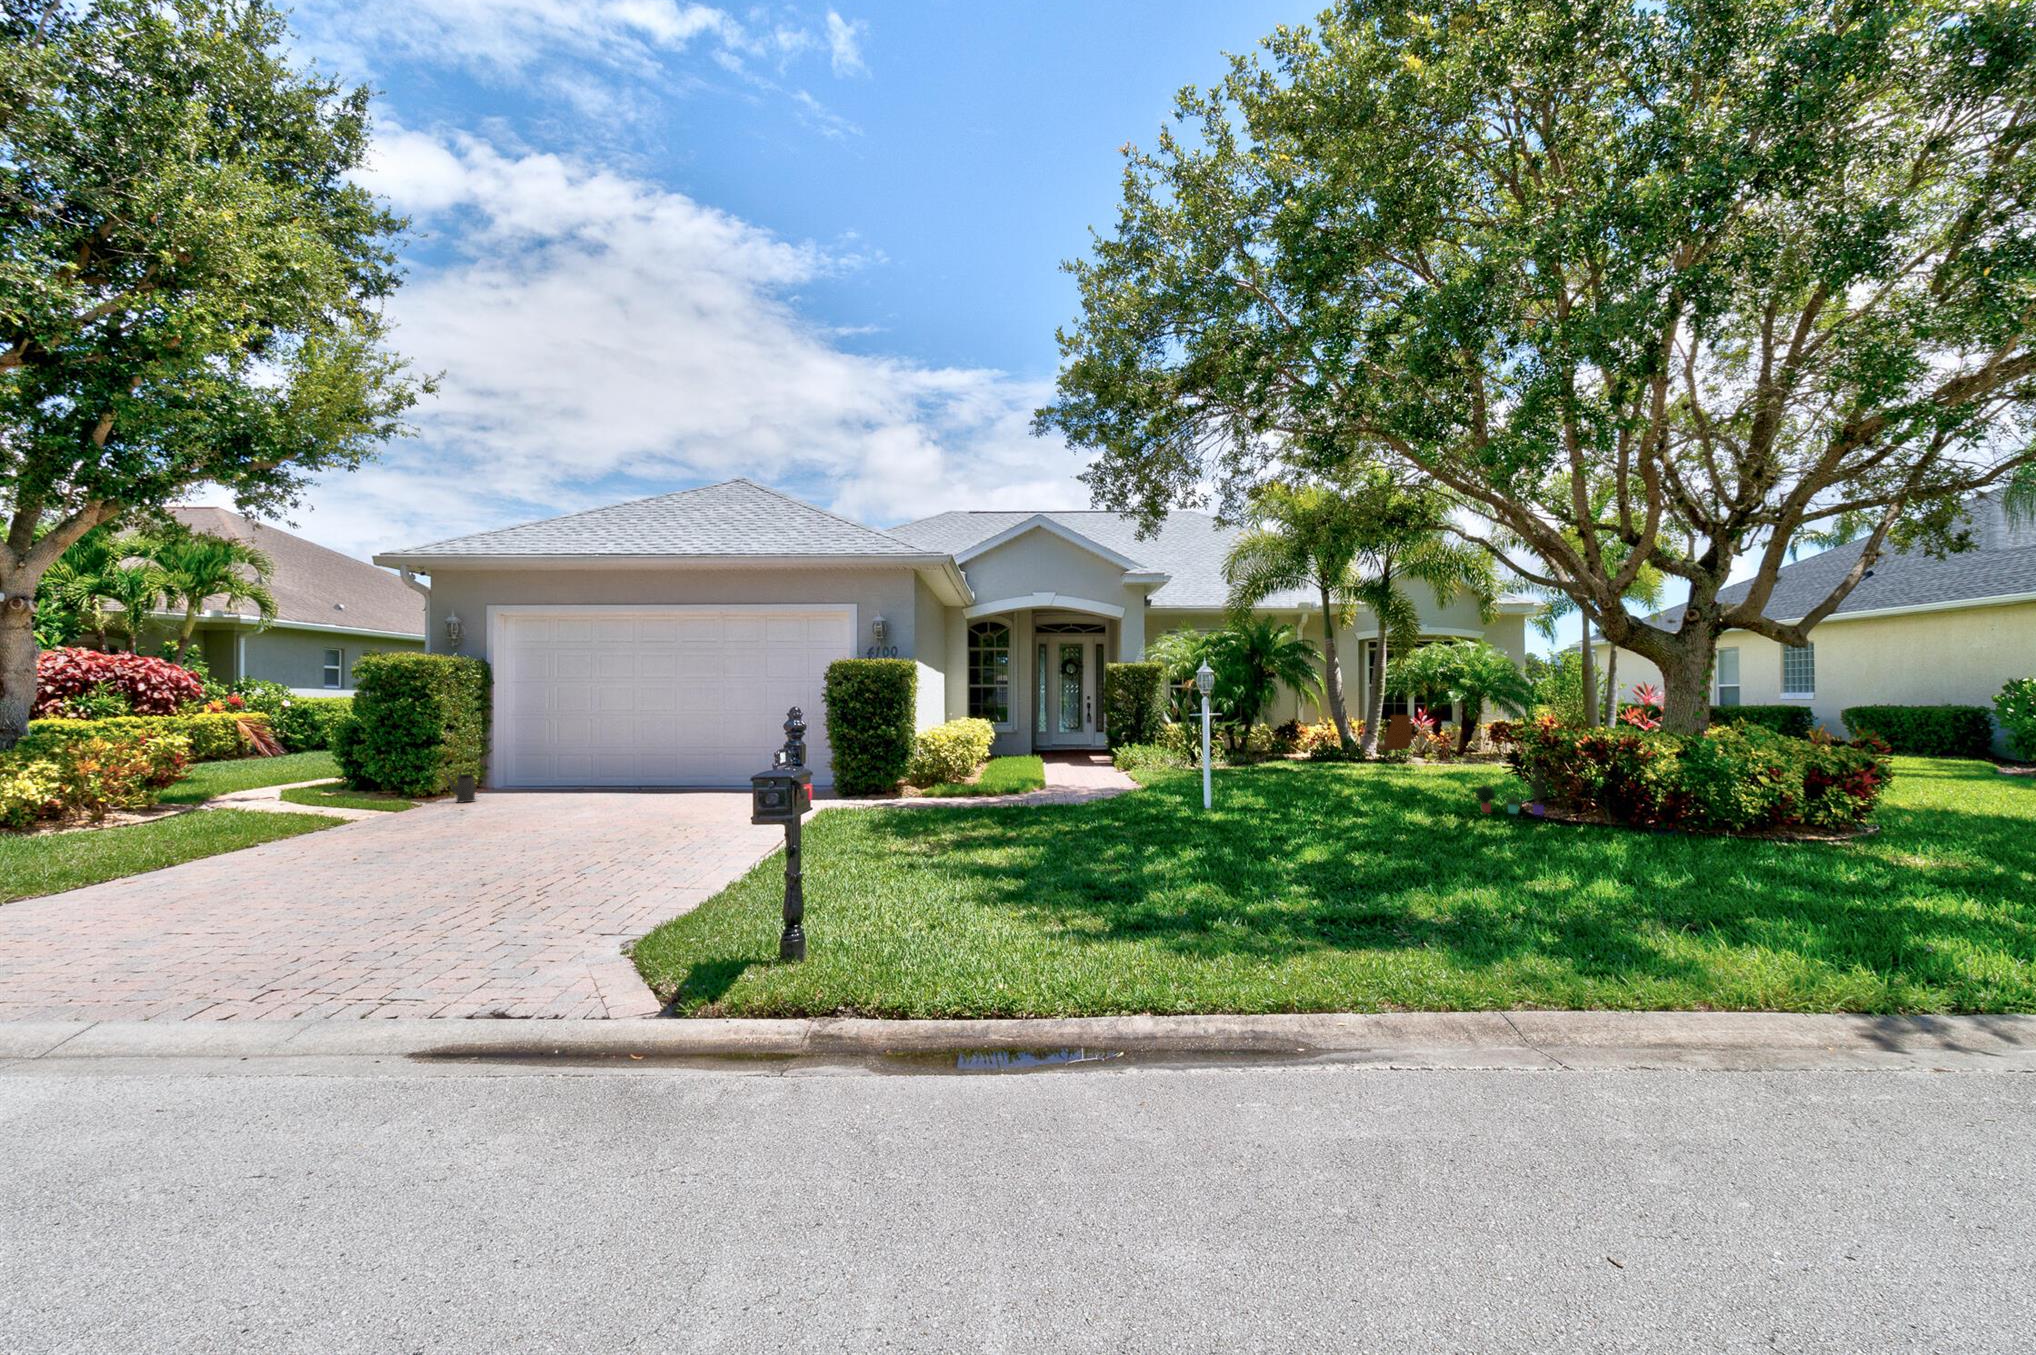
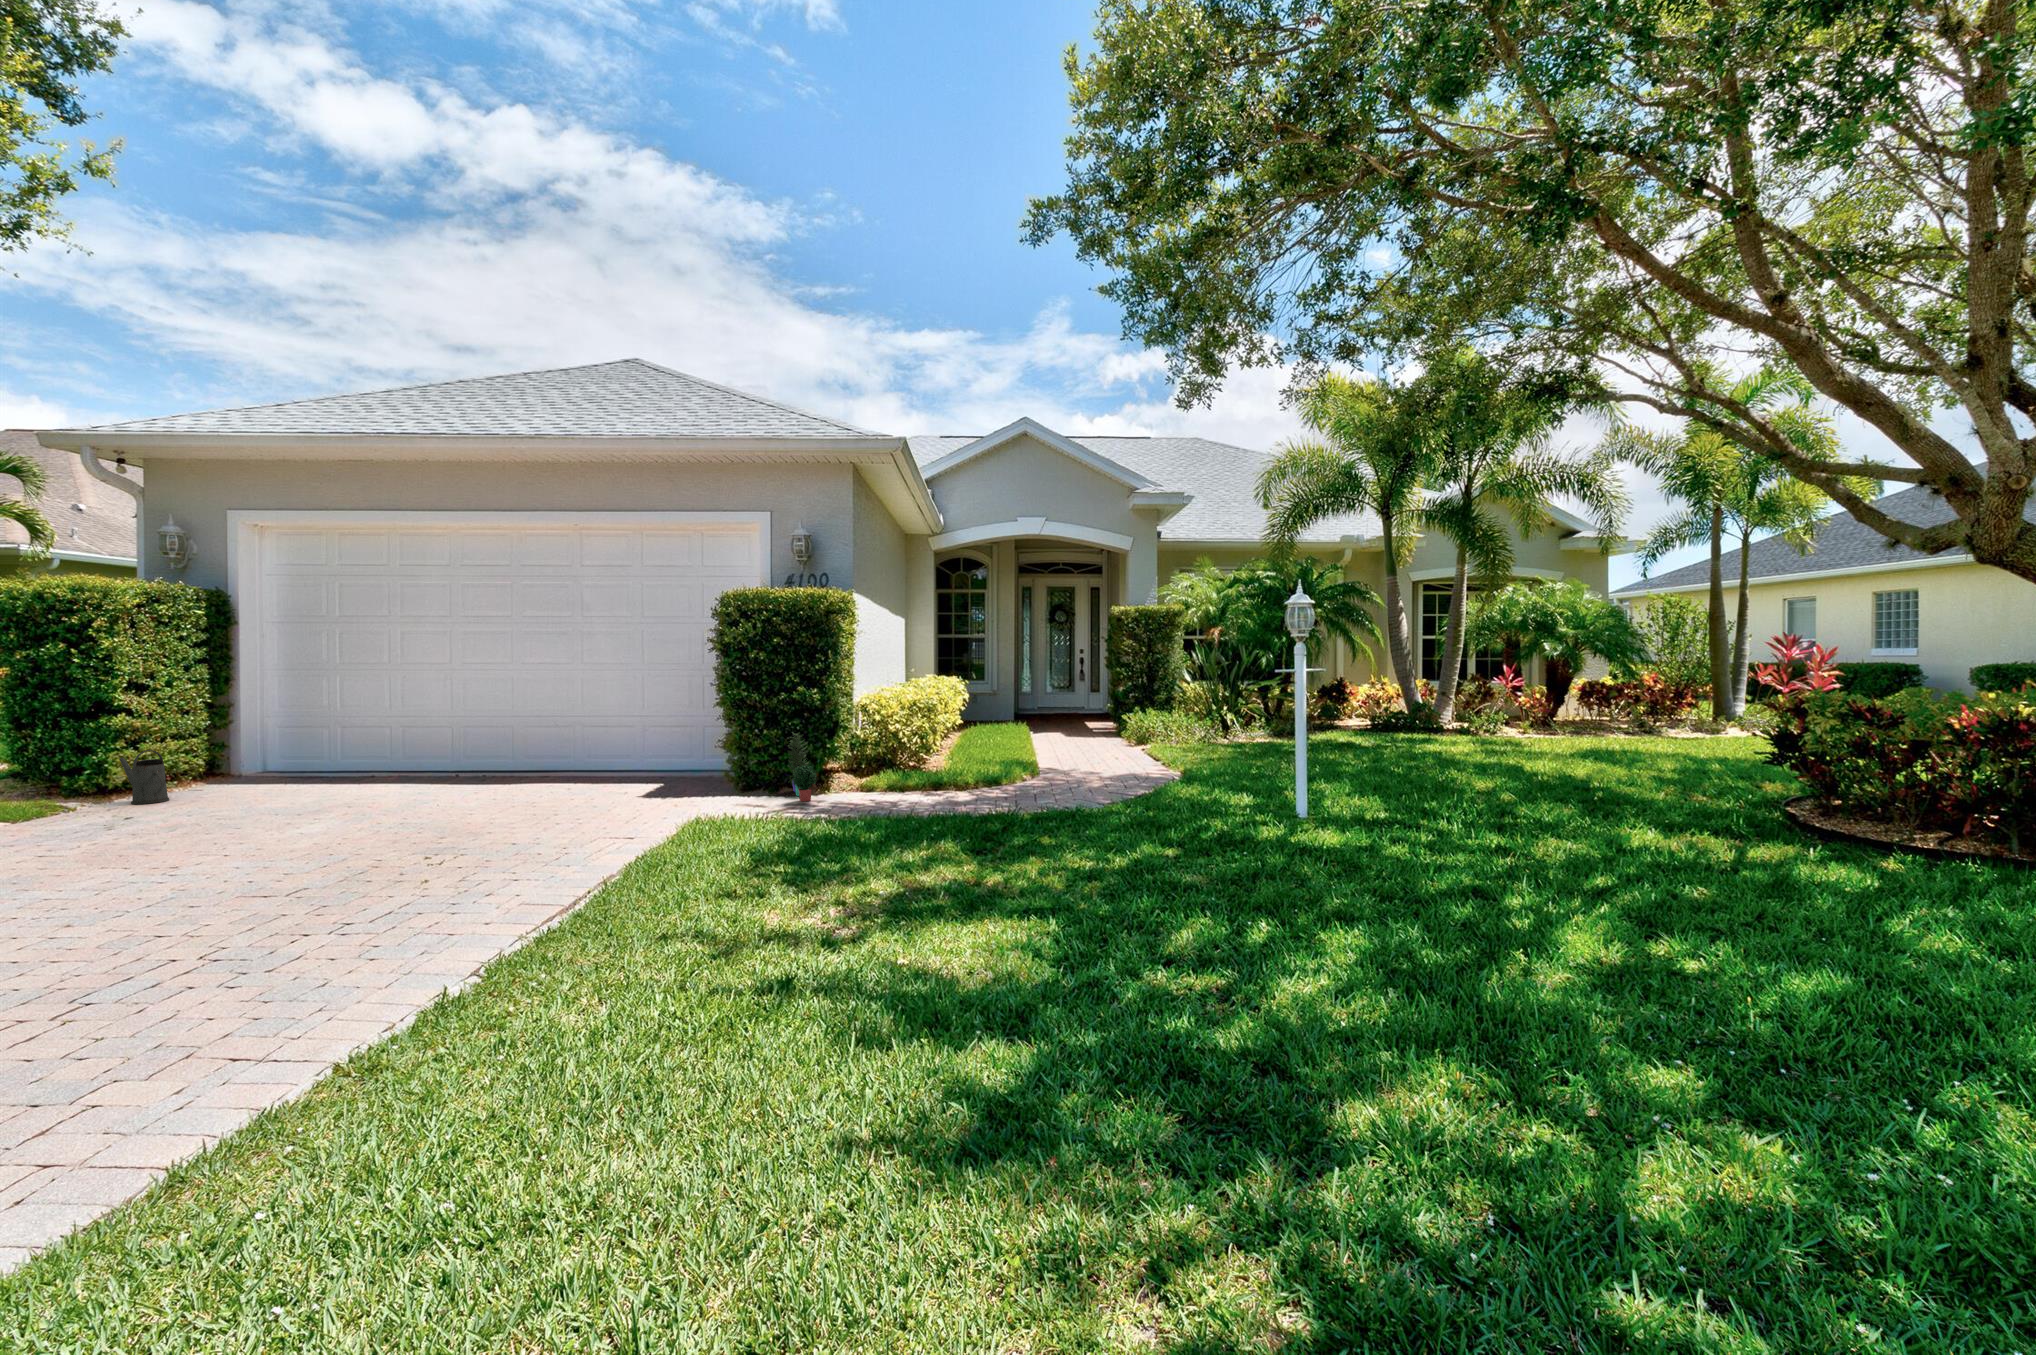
lounge chair: present [1377,715,1412,759] -> none [1450,673,1505,733]
potted plant: present [1476,766,1545,815] -> present [788,733,816,801]

